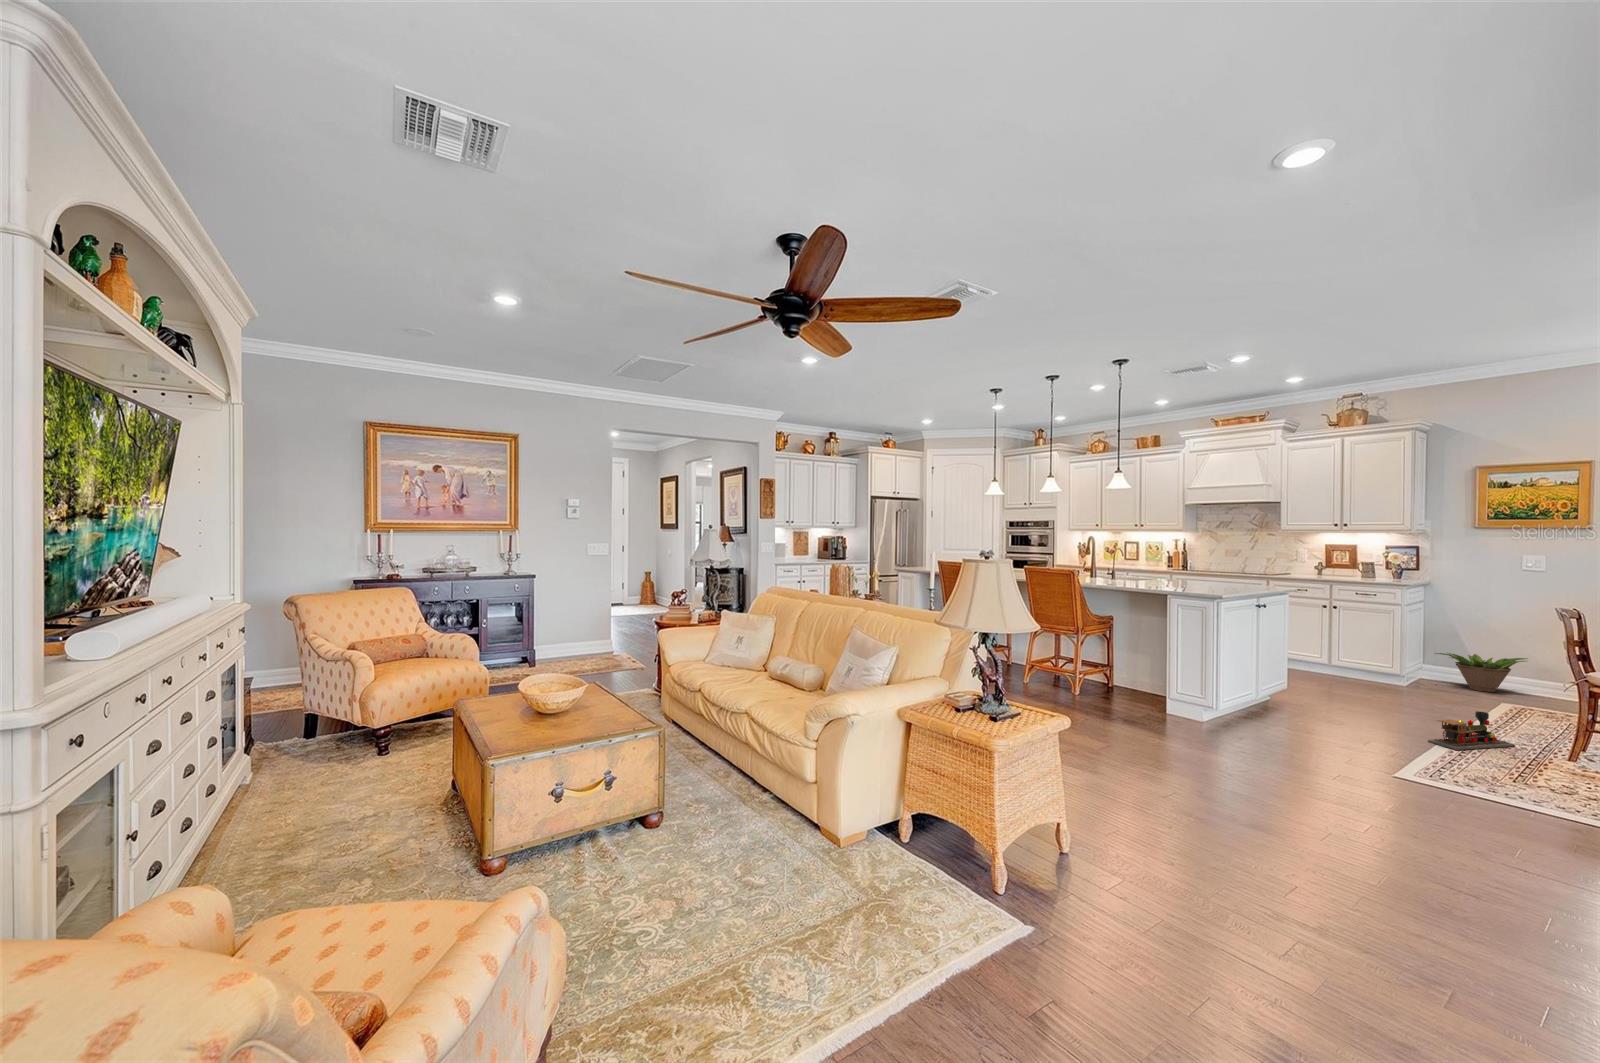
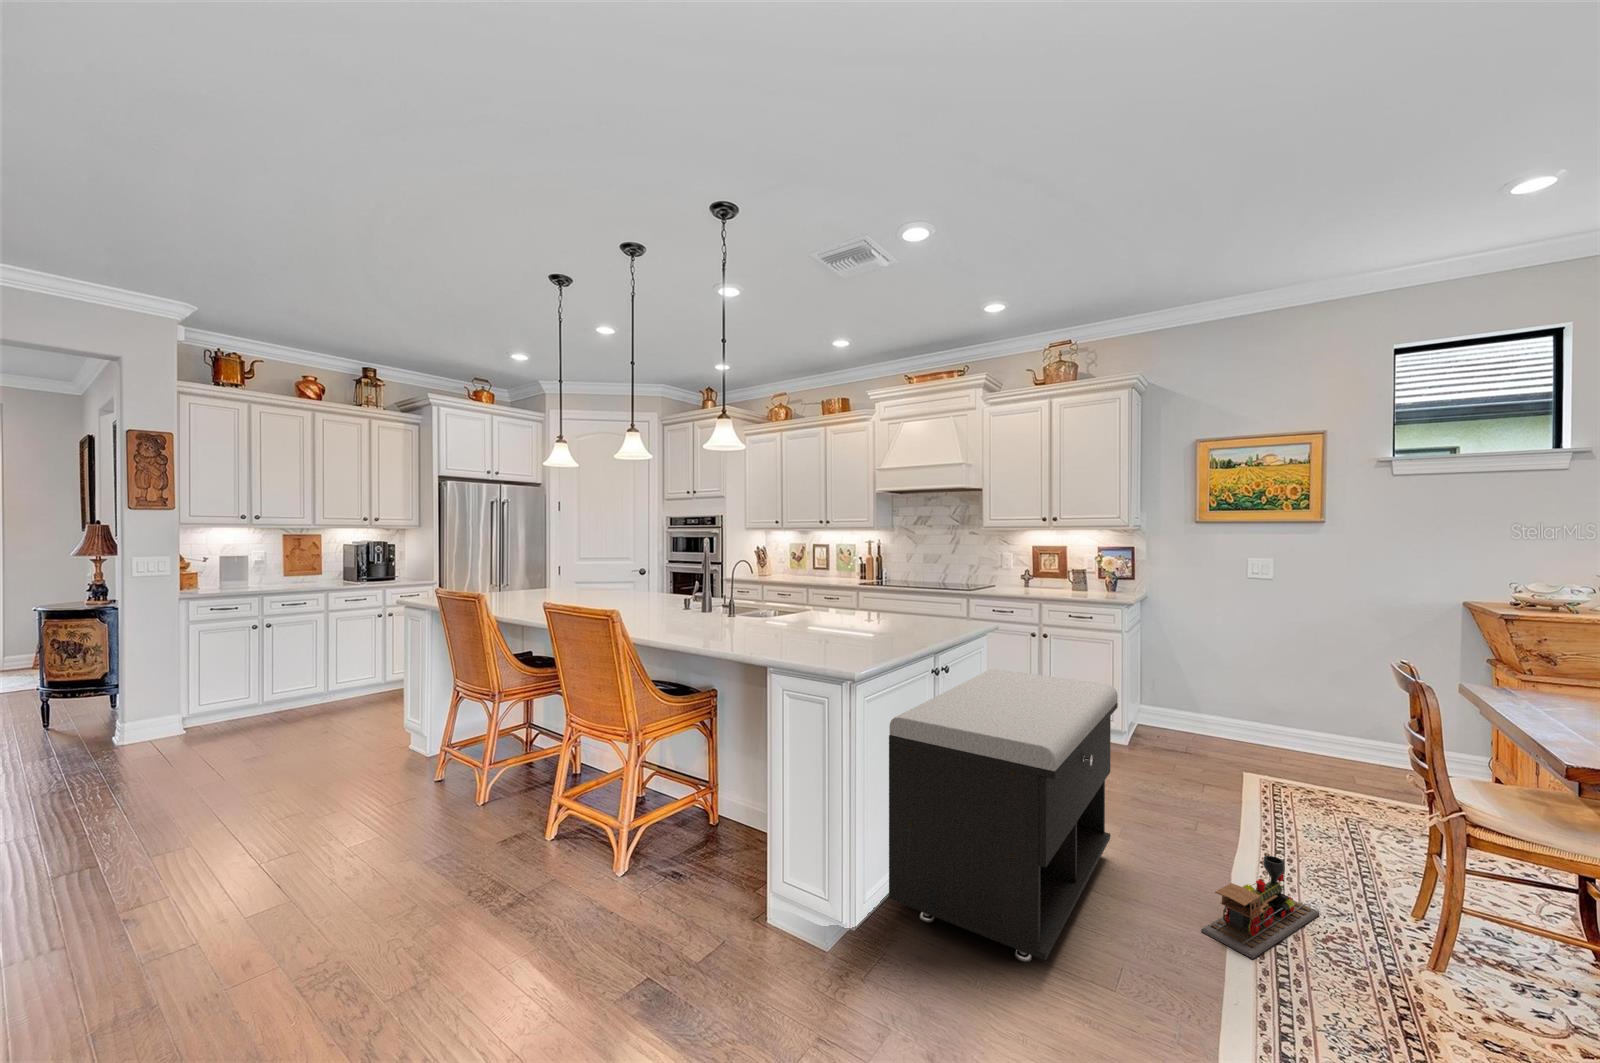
storage bench: none [1235,612,1381,736] -> present [889,669,1118,962]
decorative plant: present [1436,653,1528,692] -> none [1156,690,1262,746]

